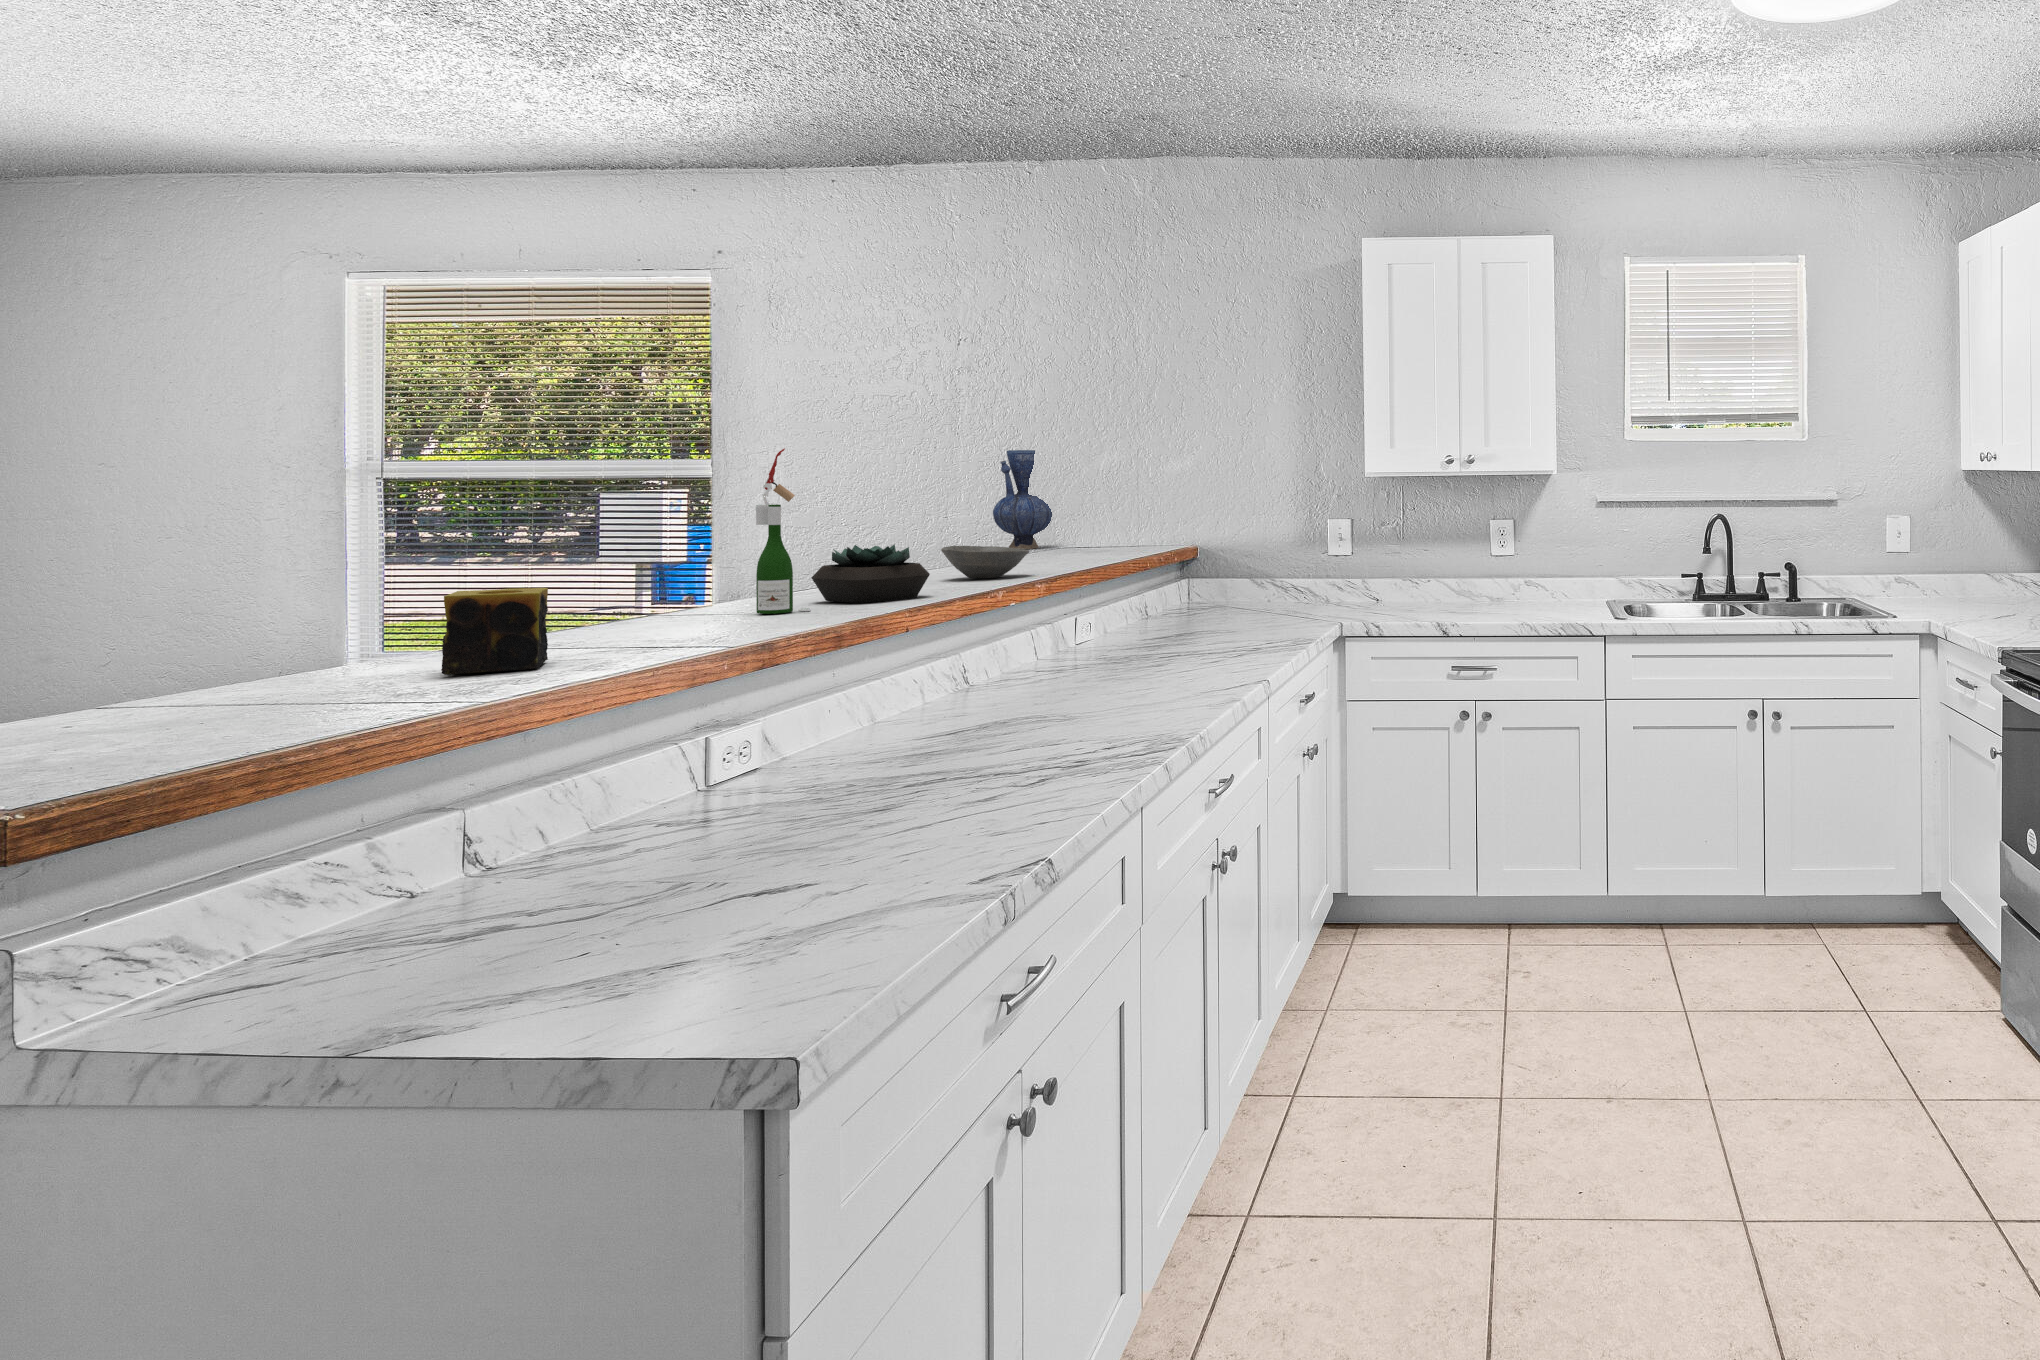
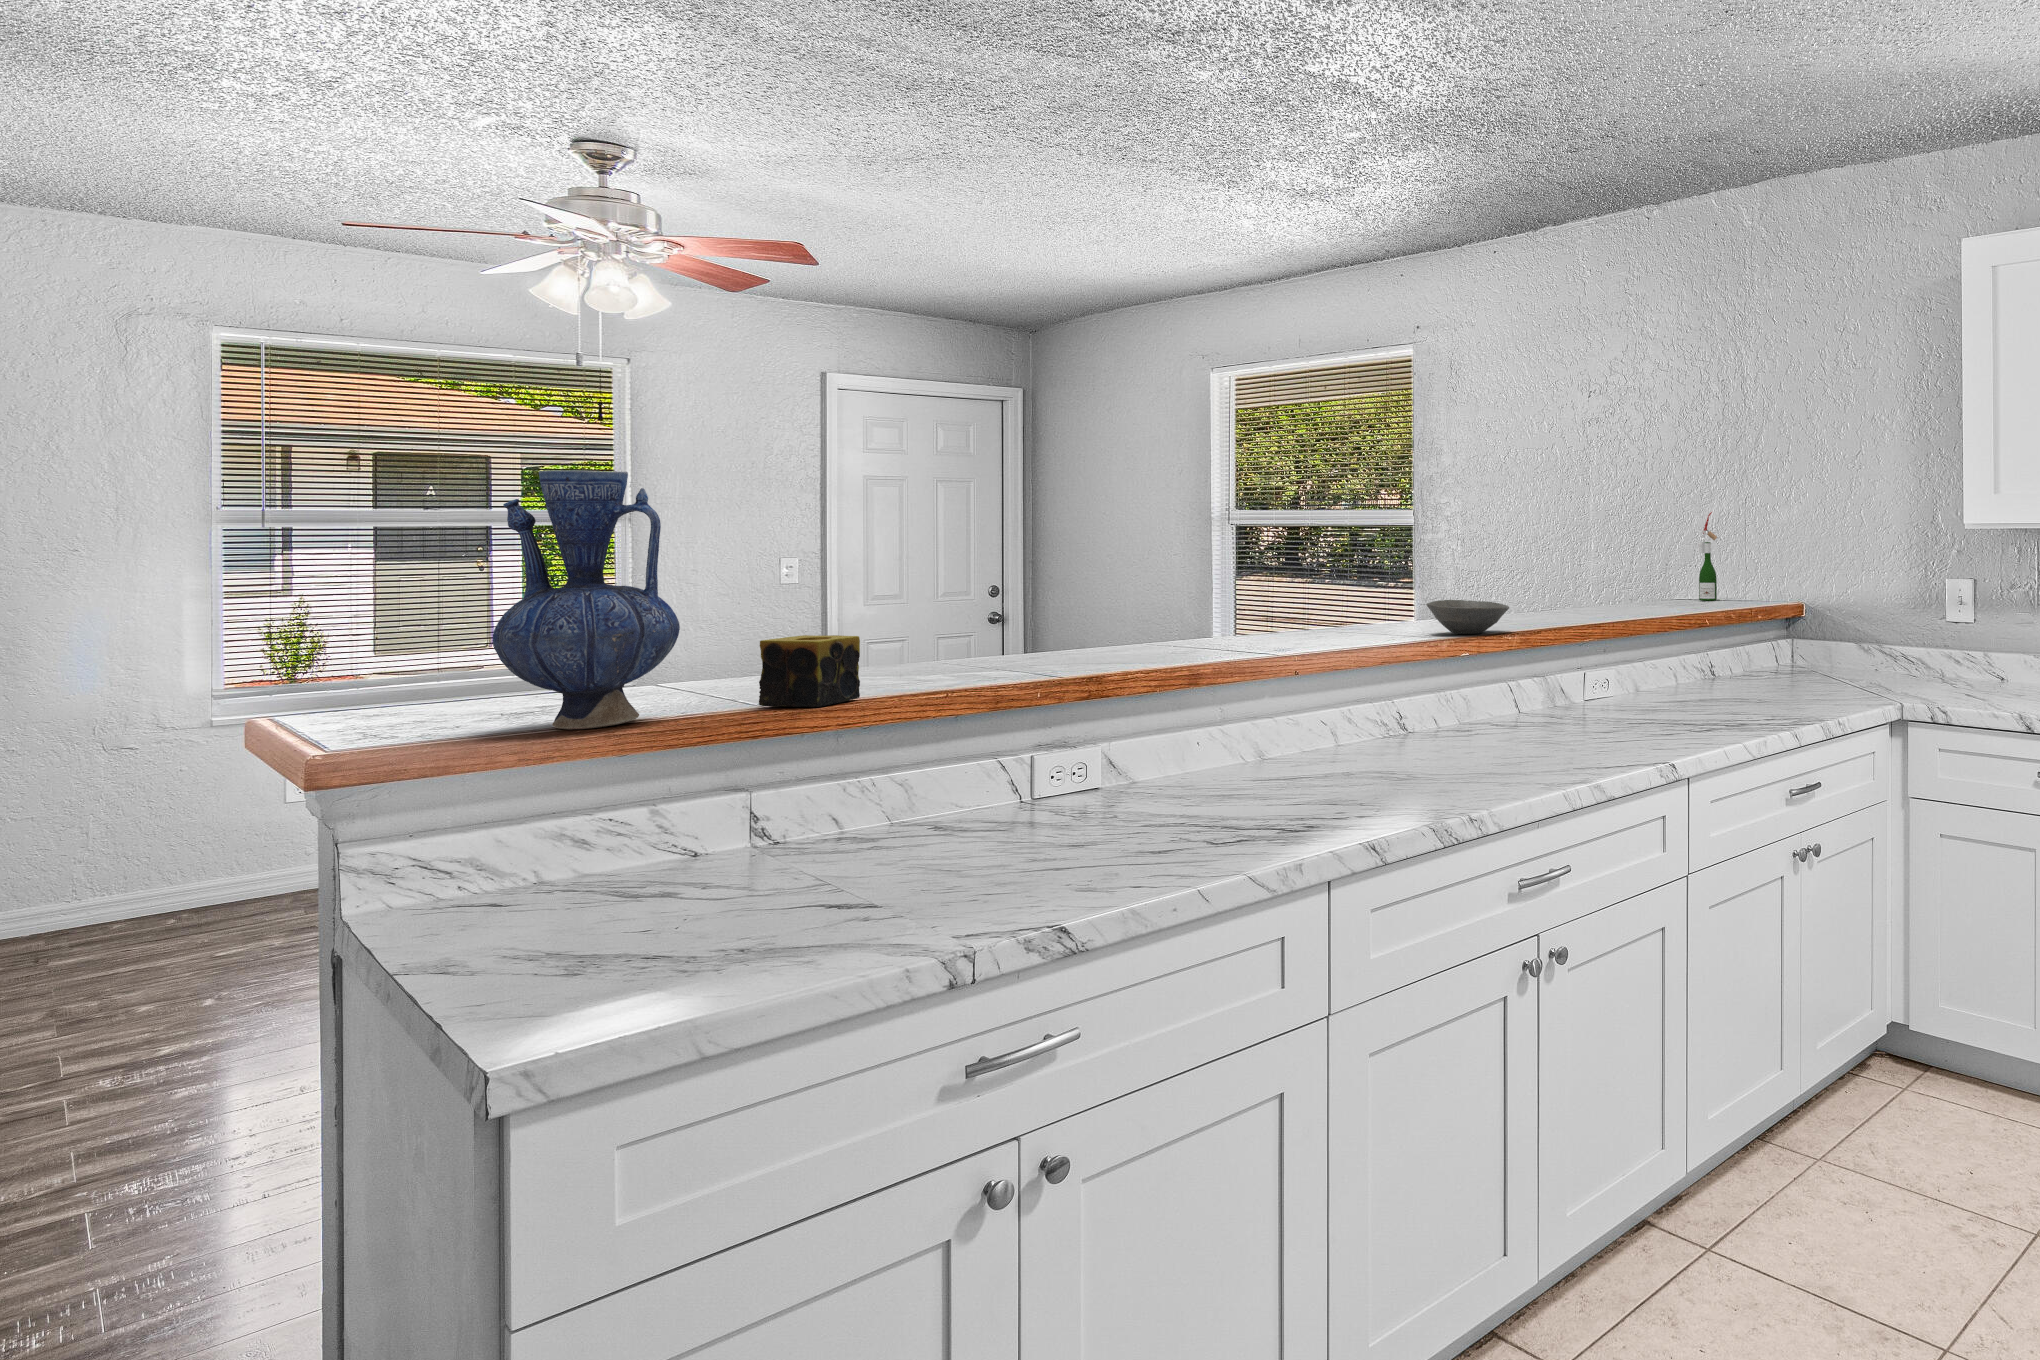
wine bottle: present [756,448,811,614] -> present [1699,512,1726,601]
vase: present [993,450,1052,549] -> present [493,470,680,729]
succulent plant: present [812,544,930,603] -> none [1246,599,1341,656]

